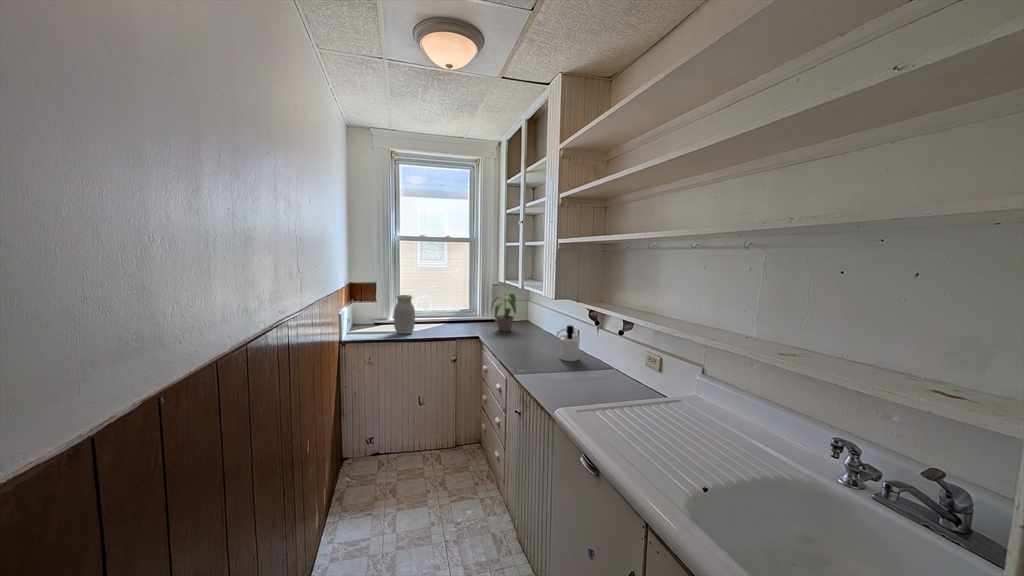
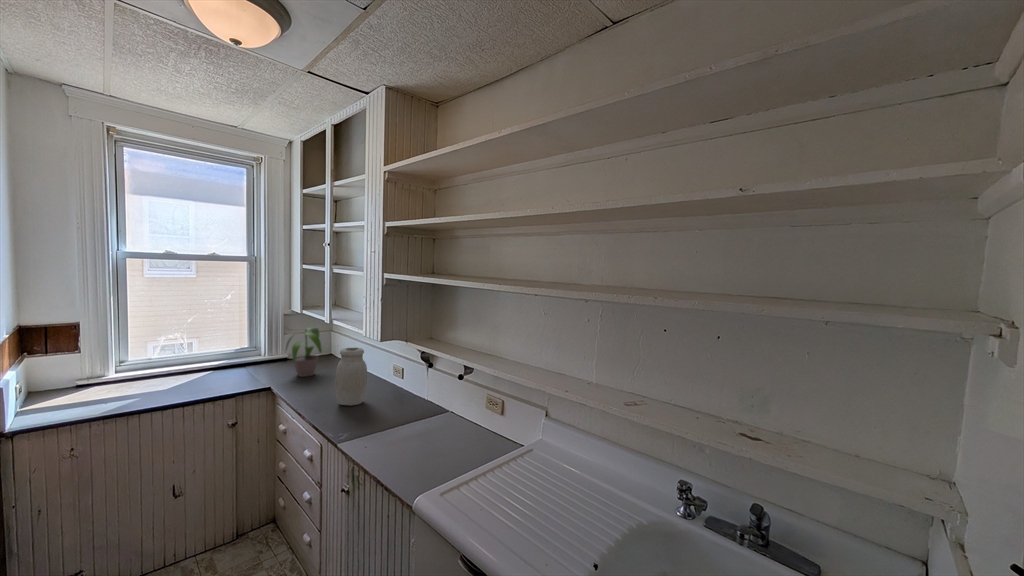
jar: present [394,295,415,334] -> present [335,347,367,406]
soap dispenser: present [557,326,580,361] -> none [384,369,410,411]

